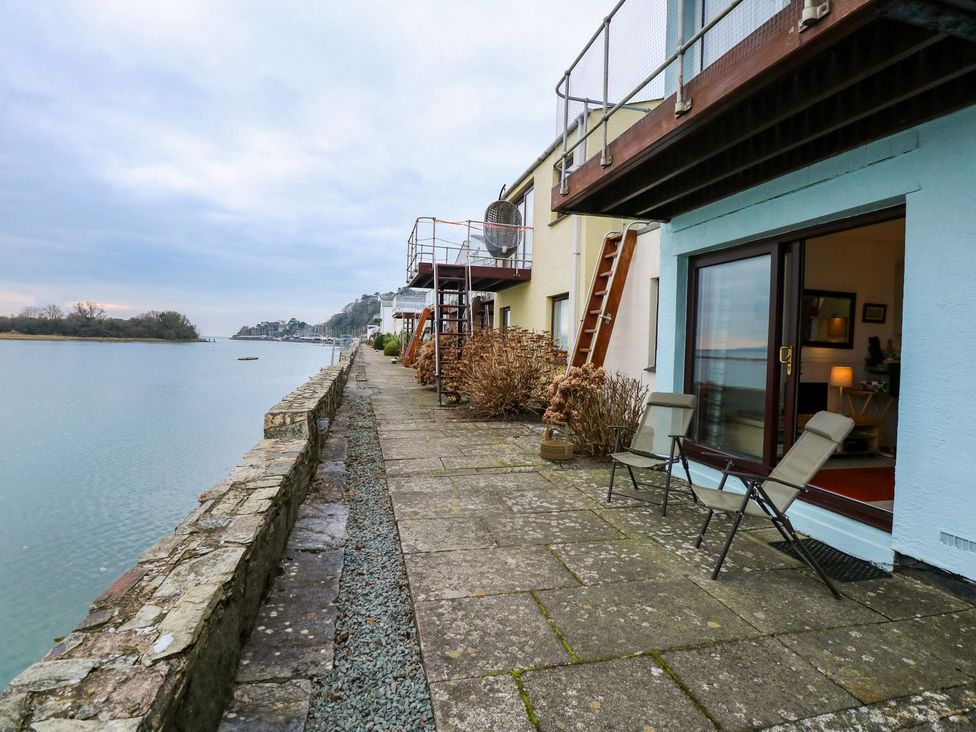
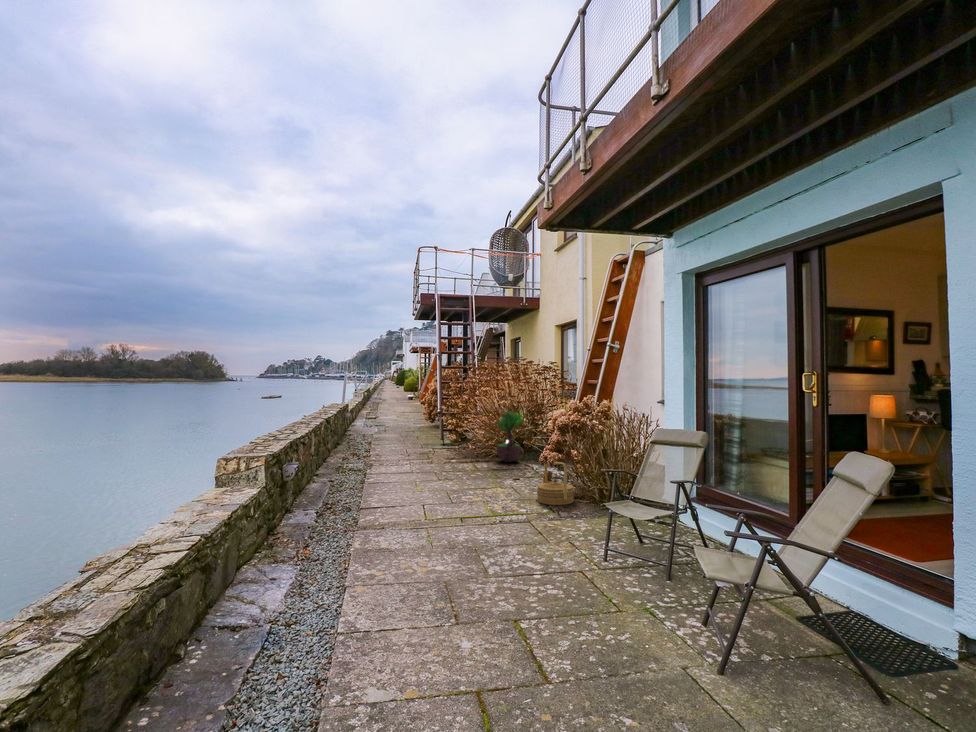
potted tree: none [492,371,522,423] -> present [496,410,523,462]

